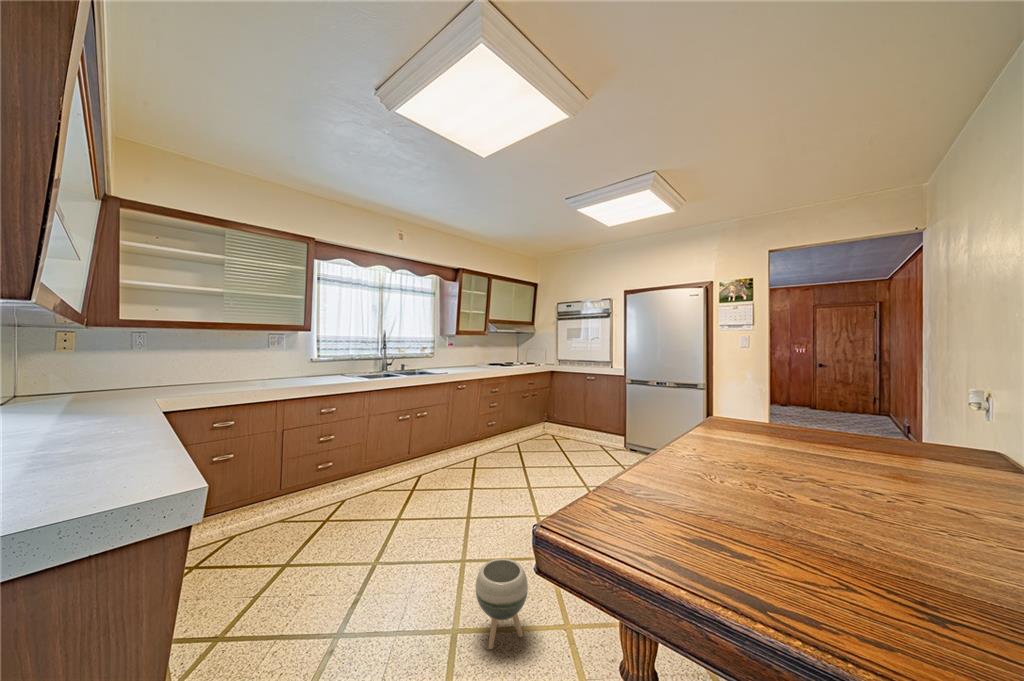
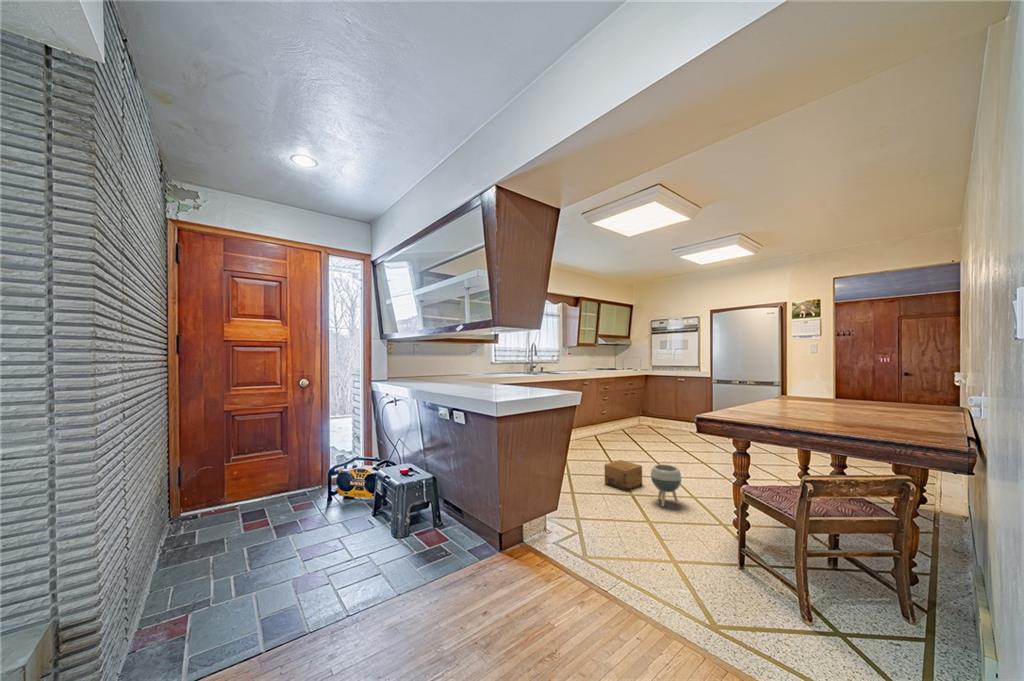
cardboard box: none [420,530,483,600] -> present [605,460,642,492]

